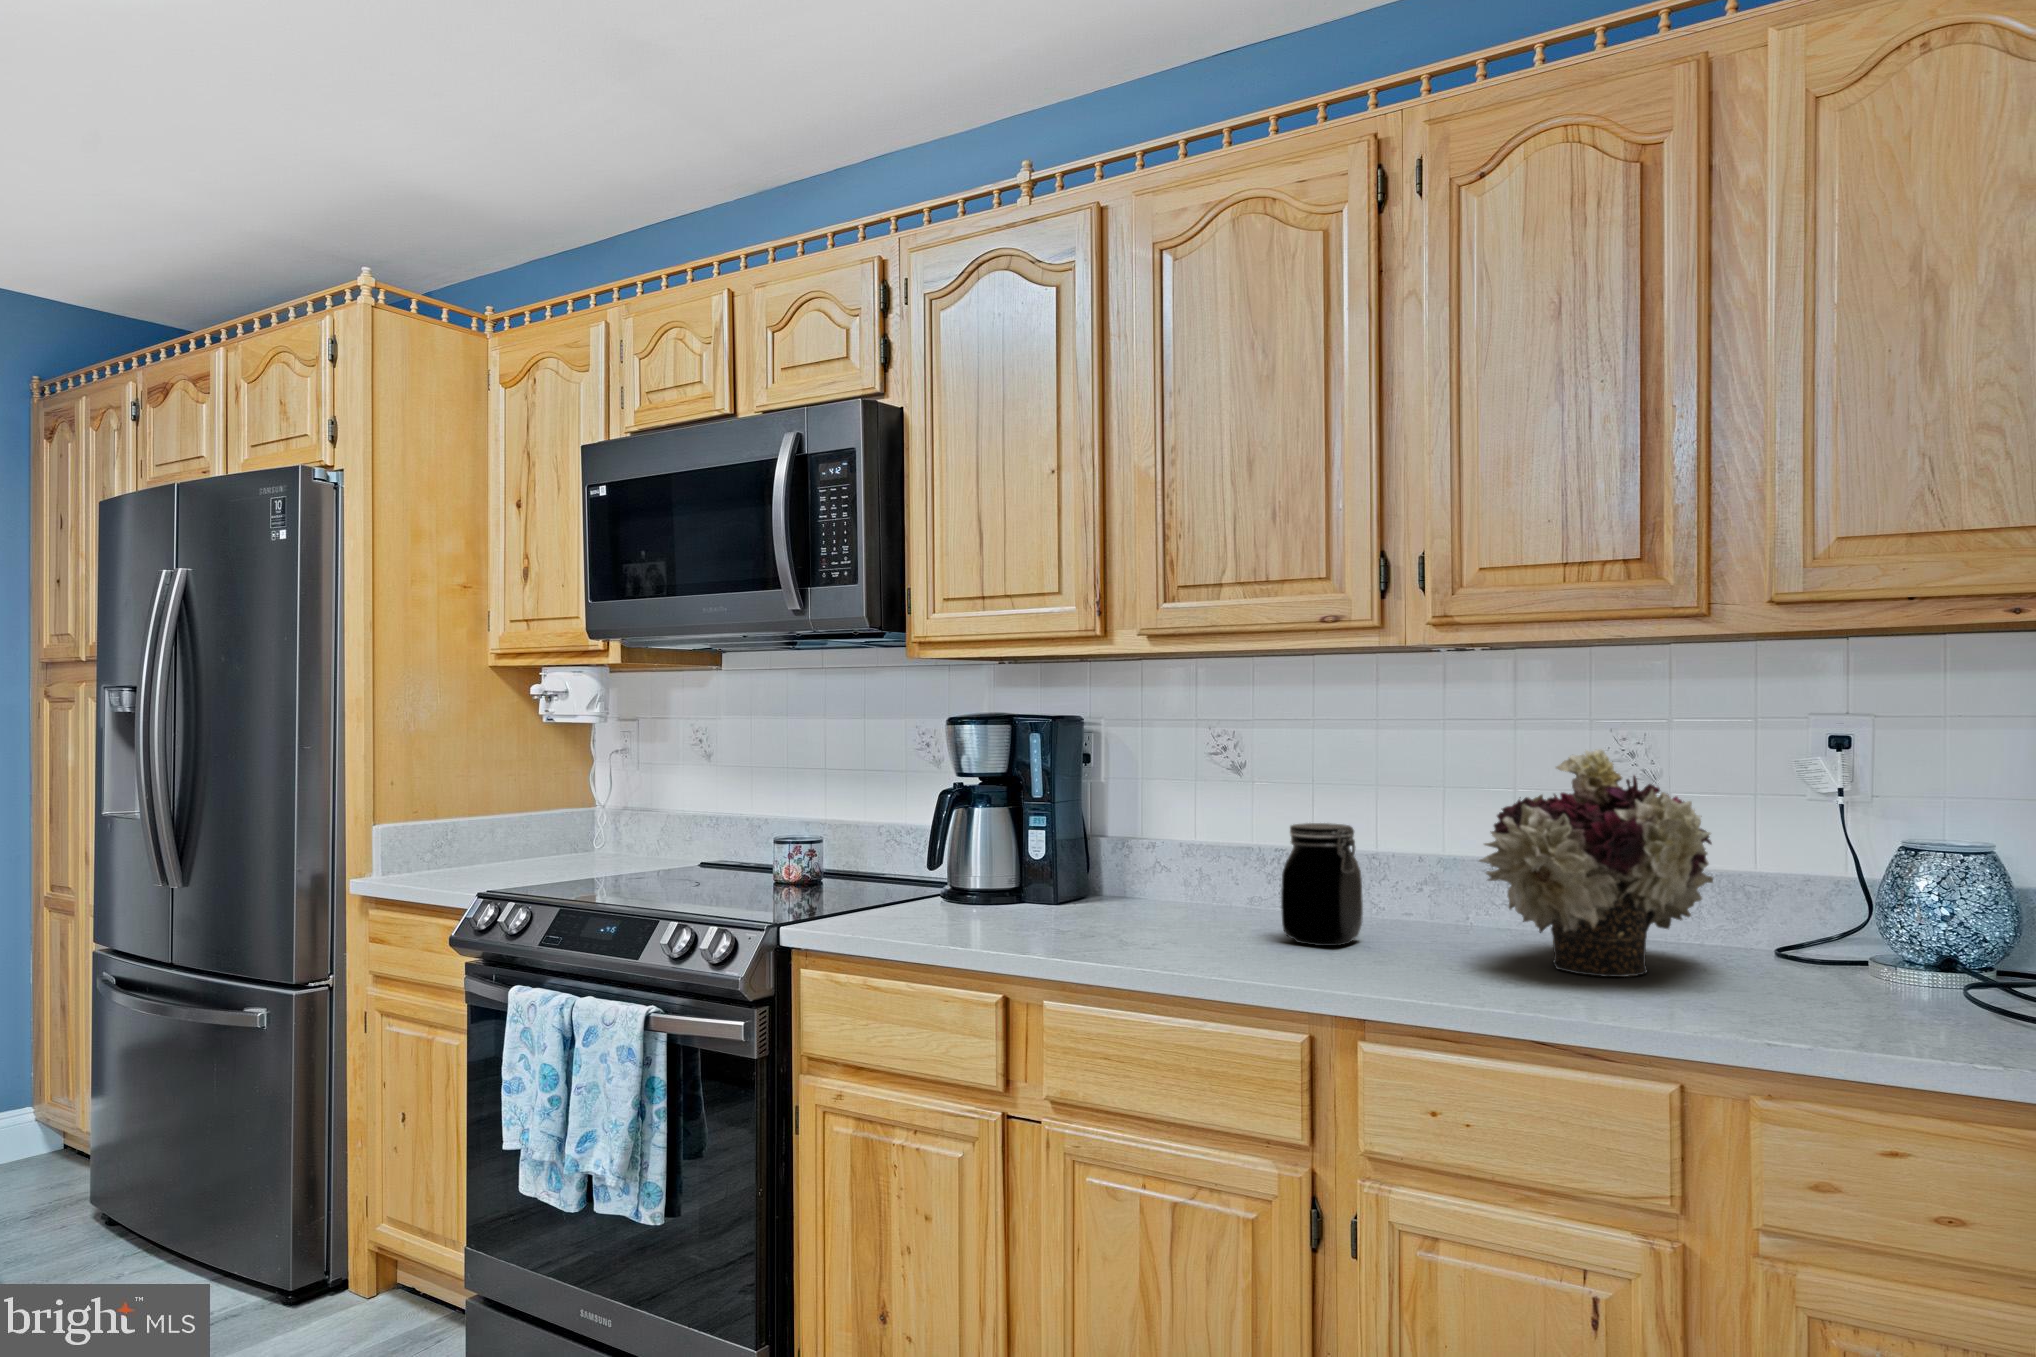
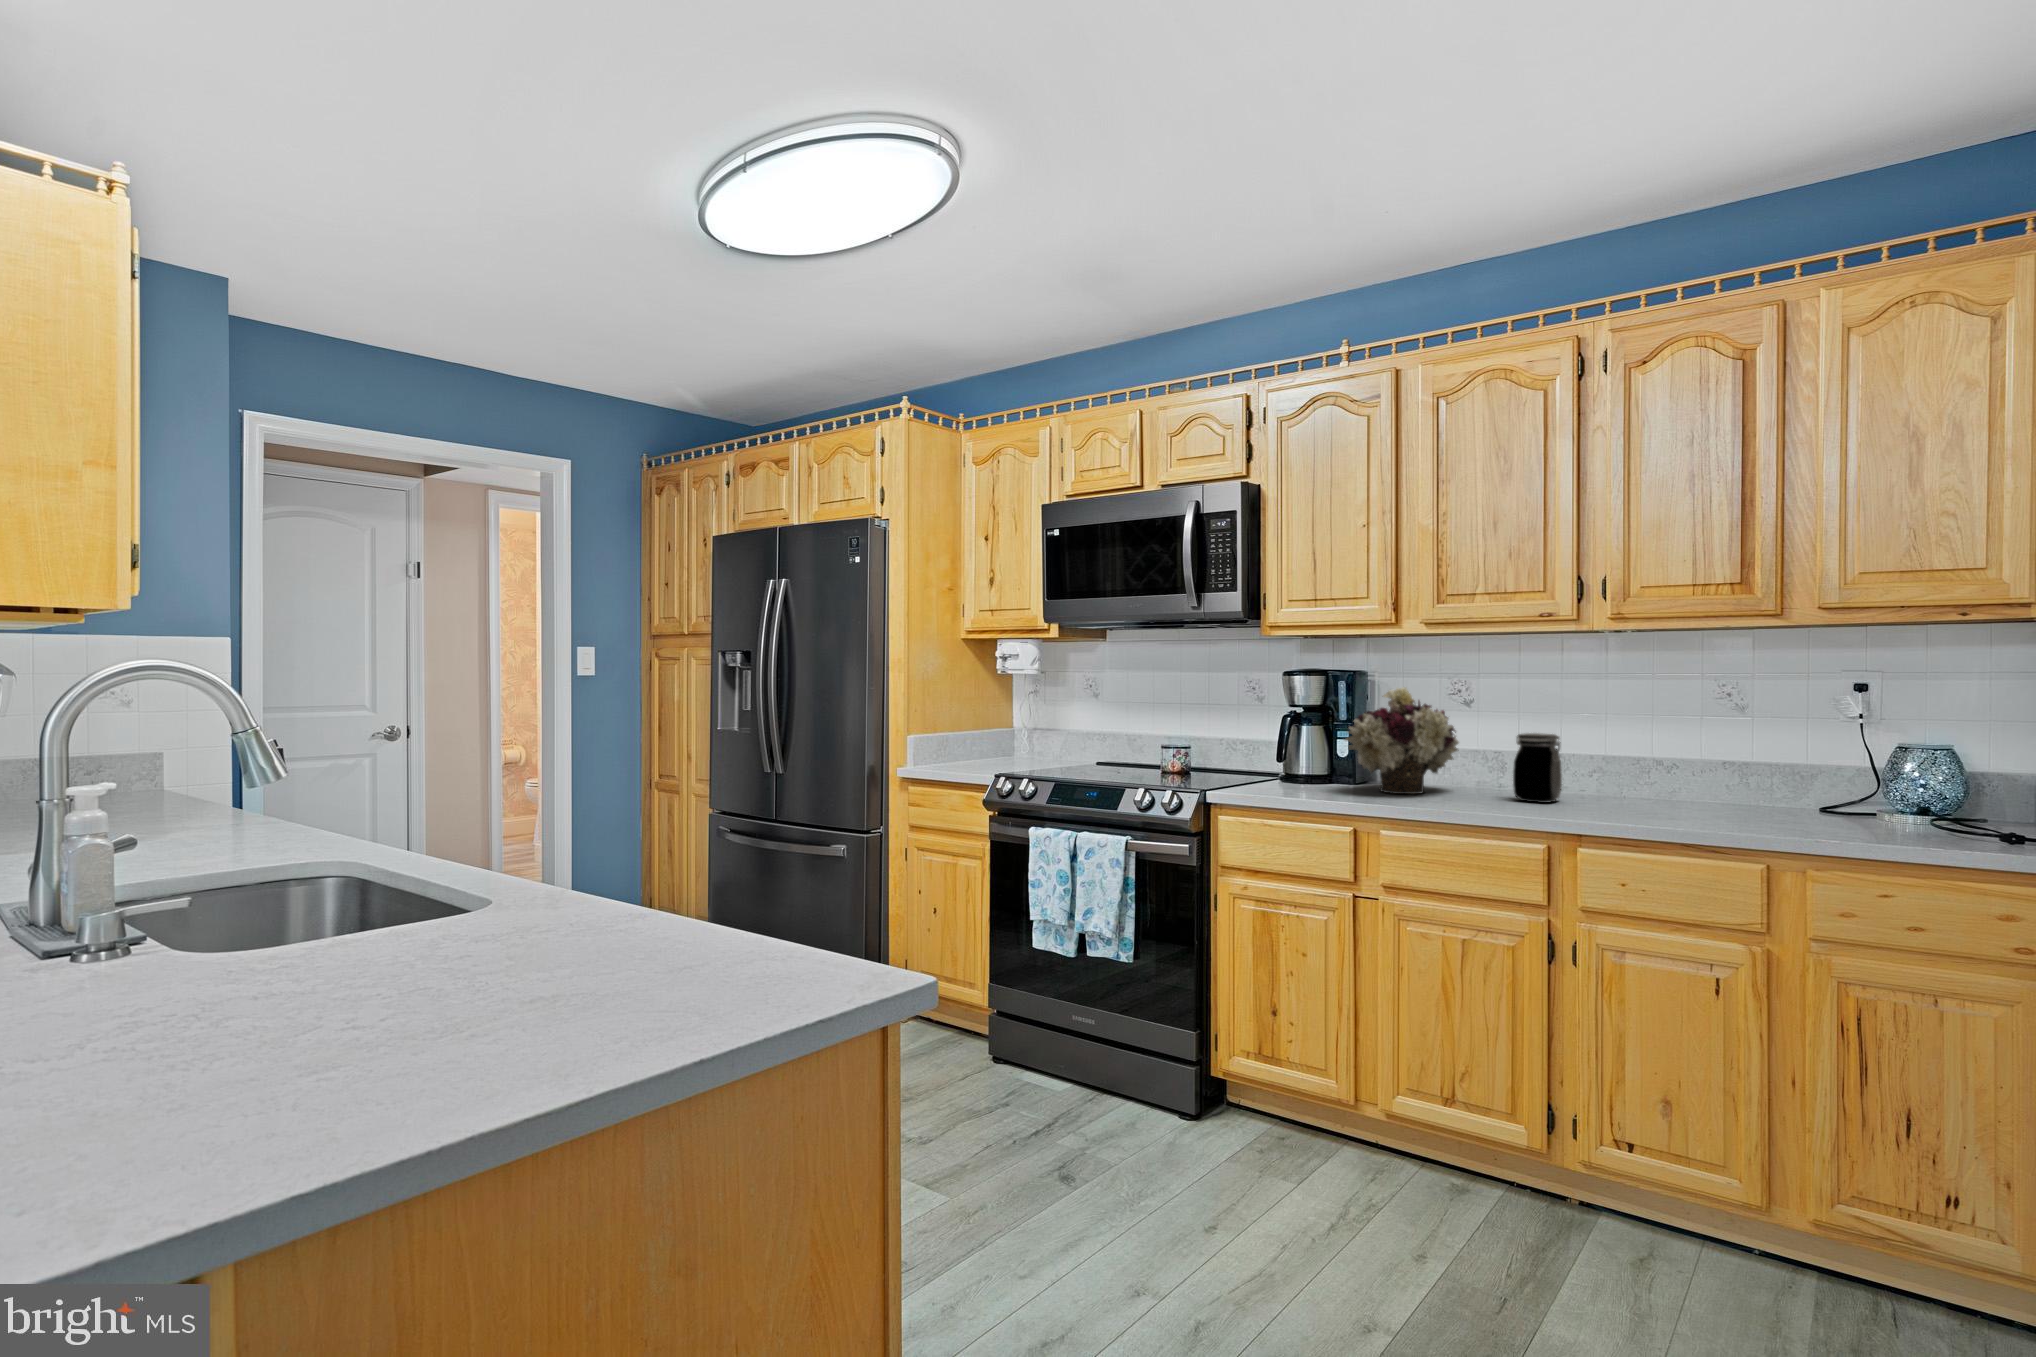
flower arrangement: present [1479,749,1713,977] -> present [1345,687,1459,794]

